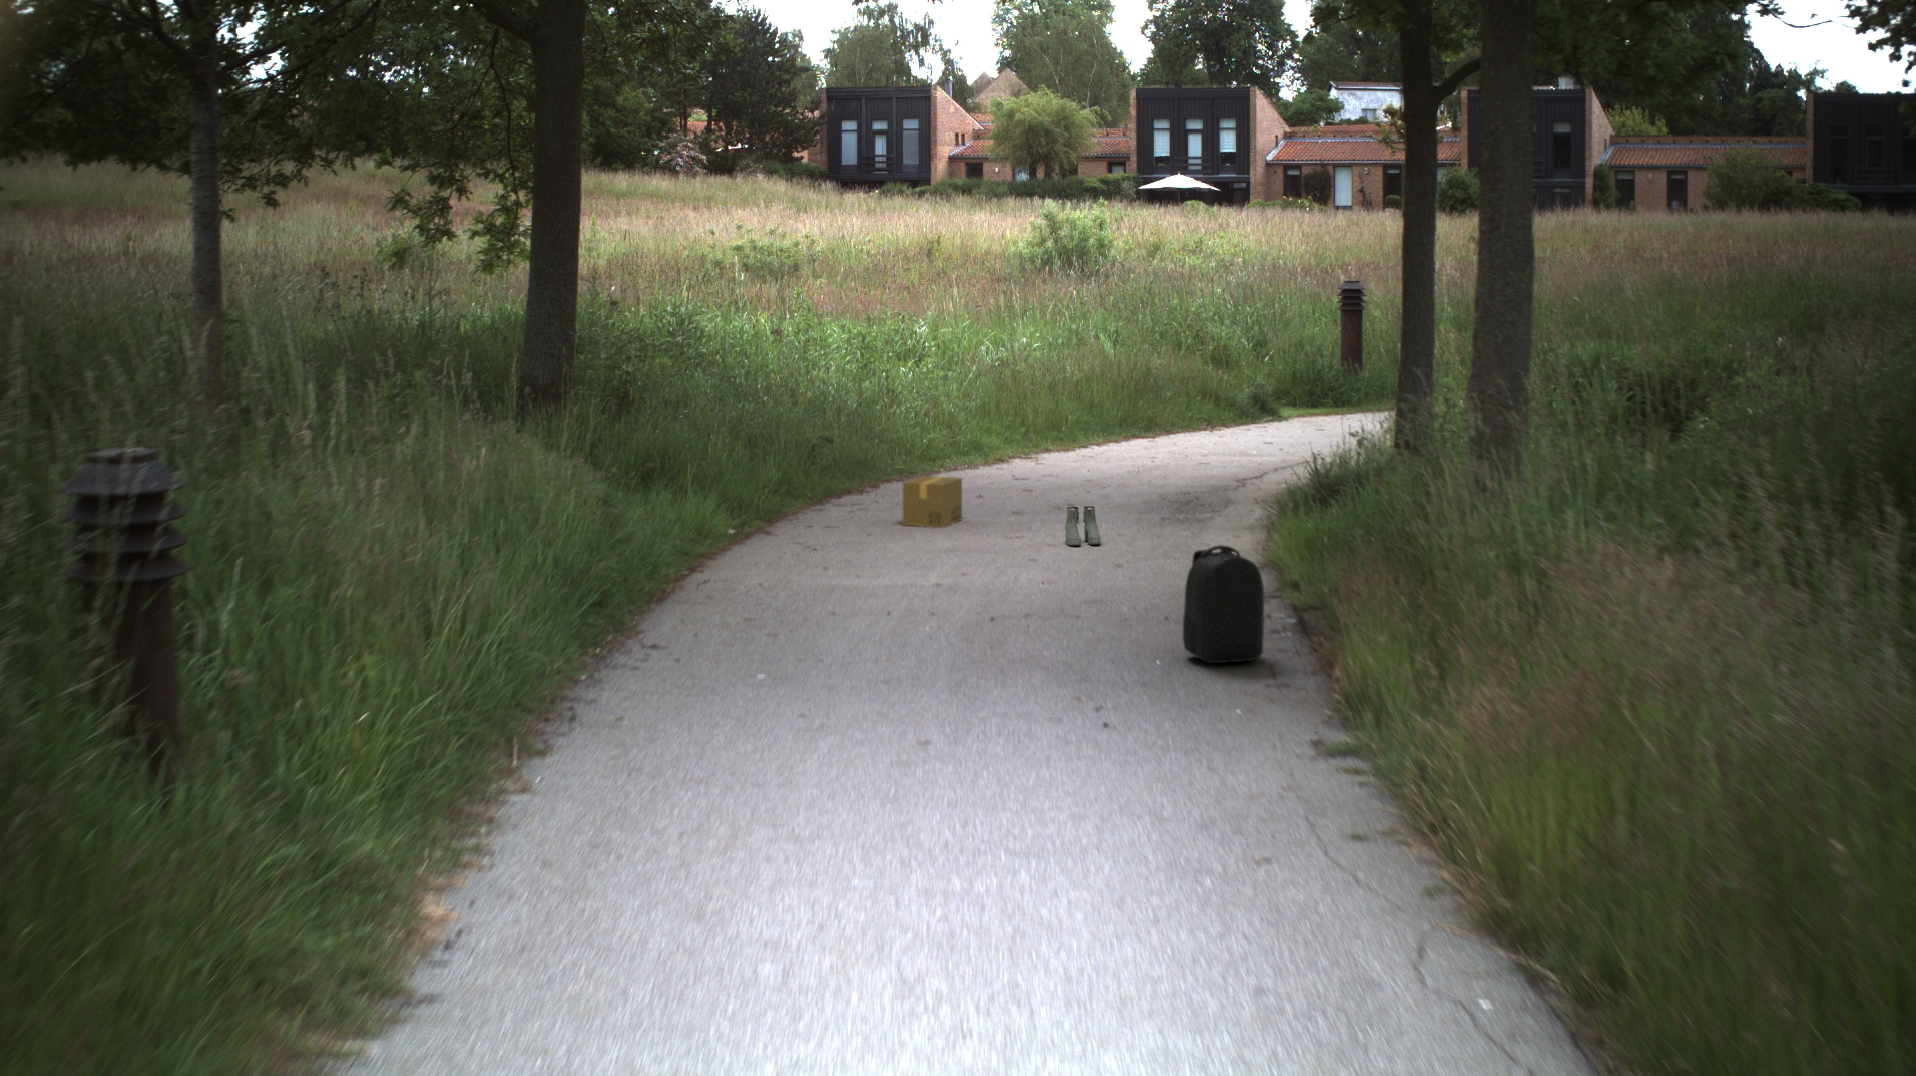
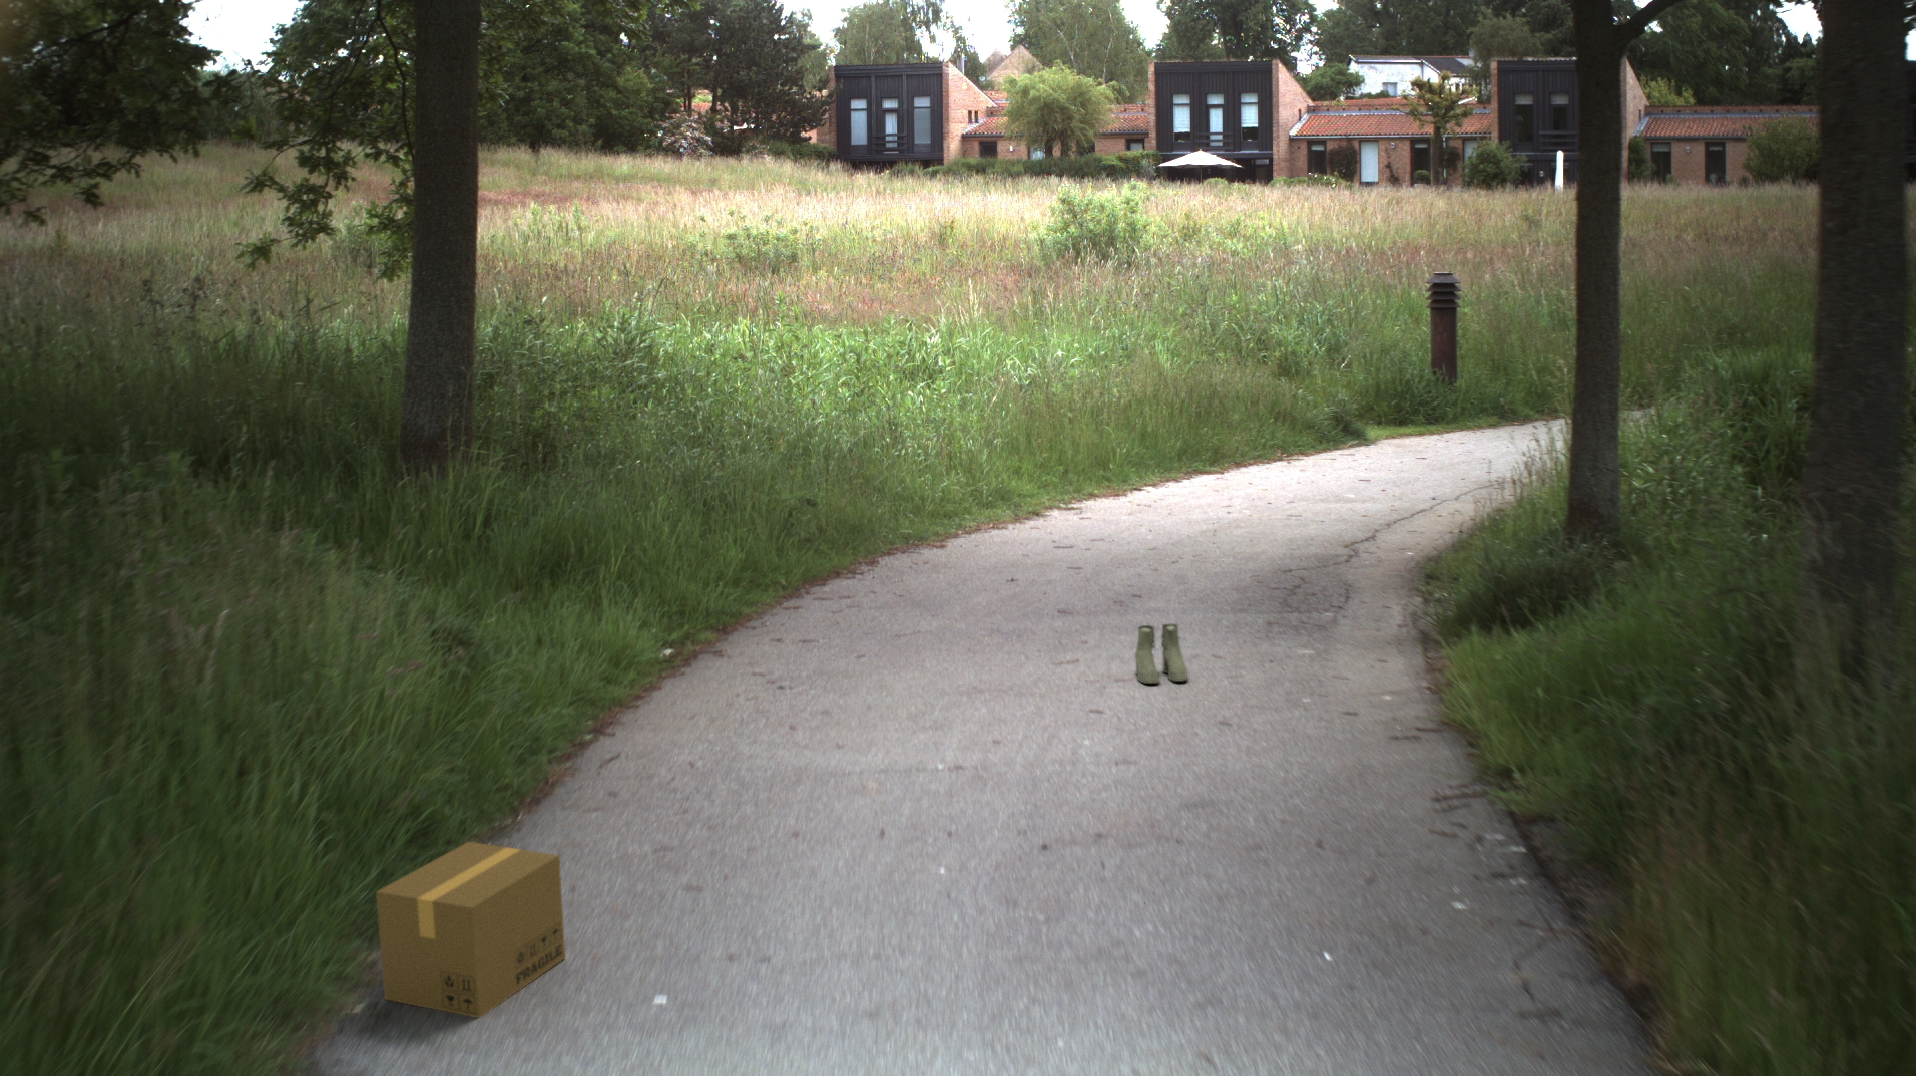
cardboard box: present [902,476,962,528] -> present [376,842,565,1018]
backpack: present [1183,545,1264,663] -> none [1378,796,1531,1014]

